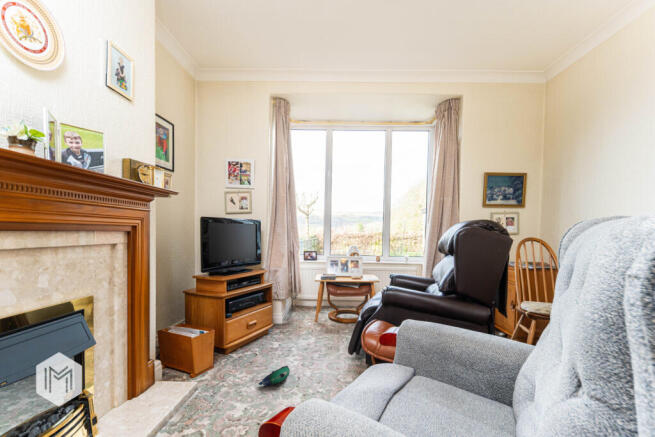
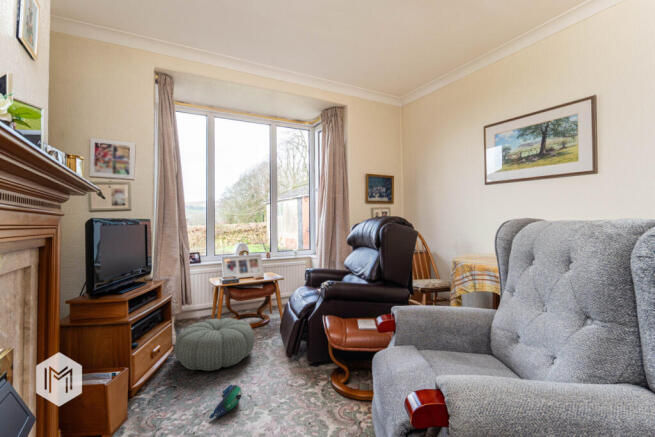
pouf: none [263,310,327,352] -> present [174,318,255,371]

